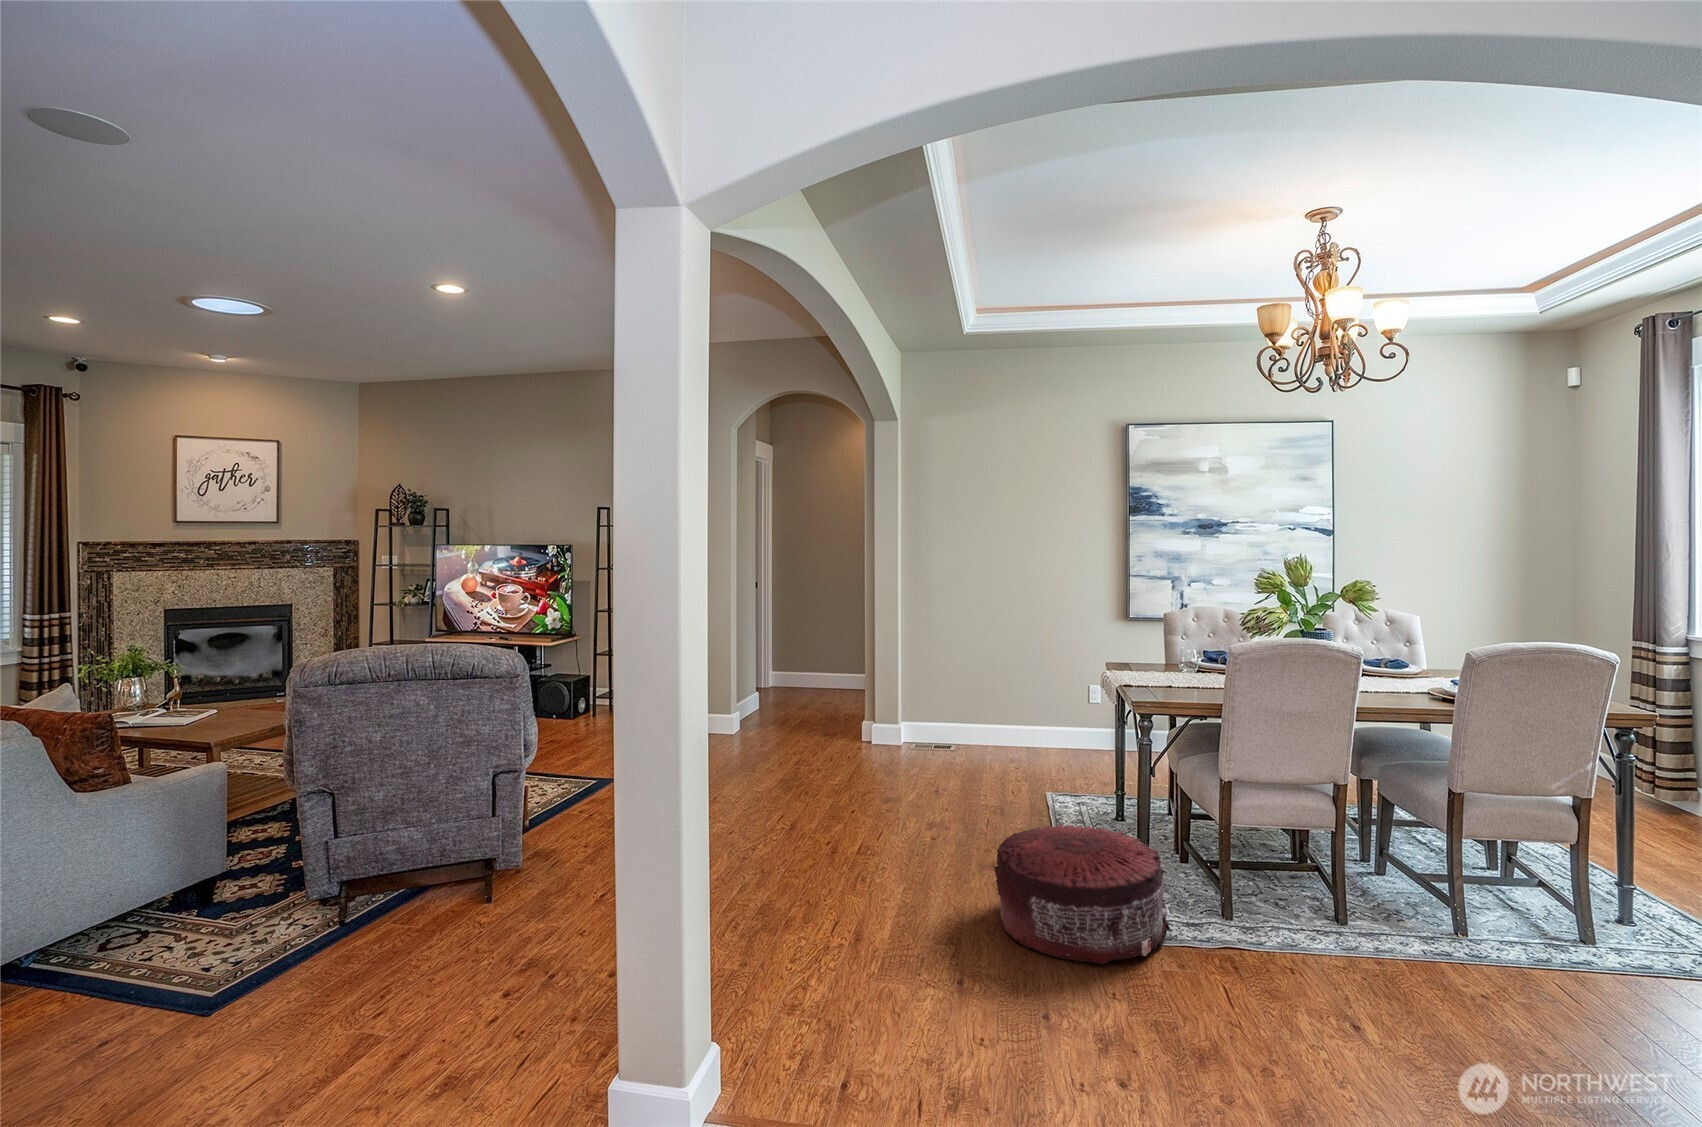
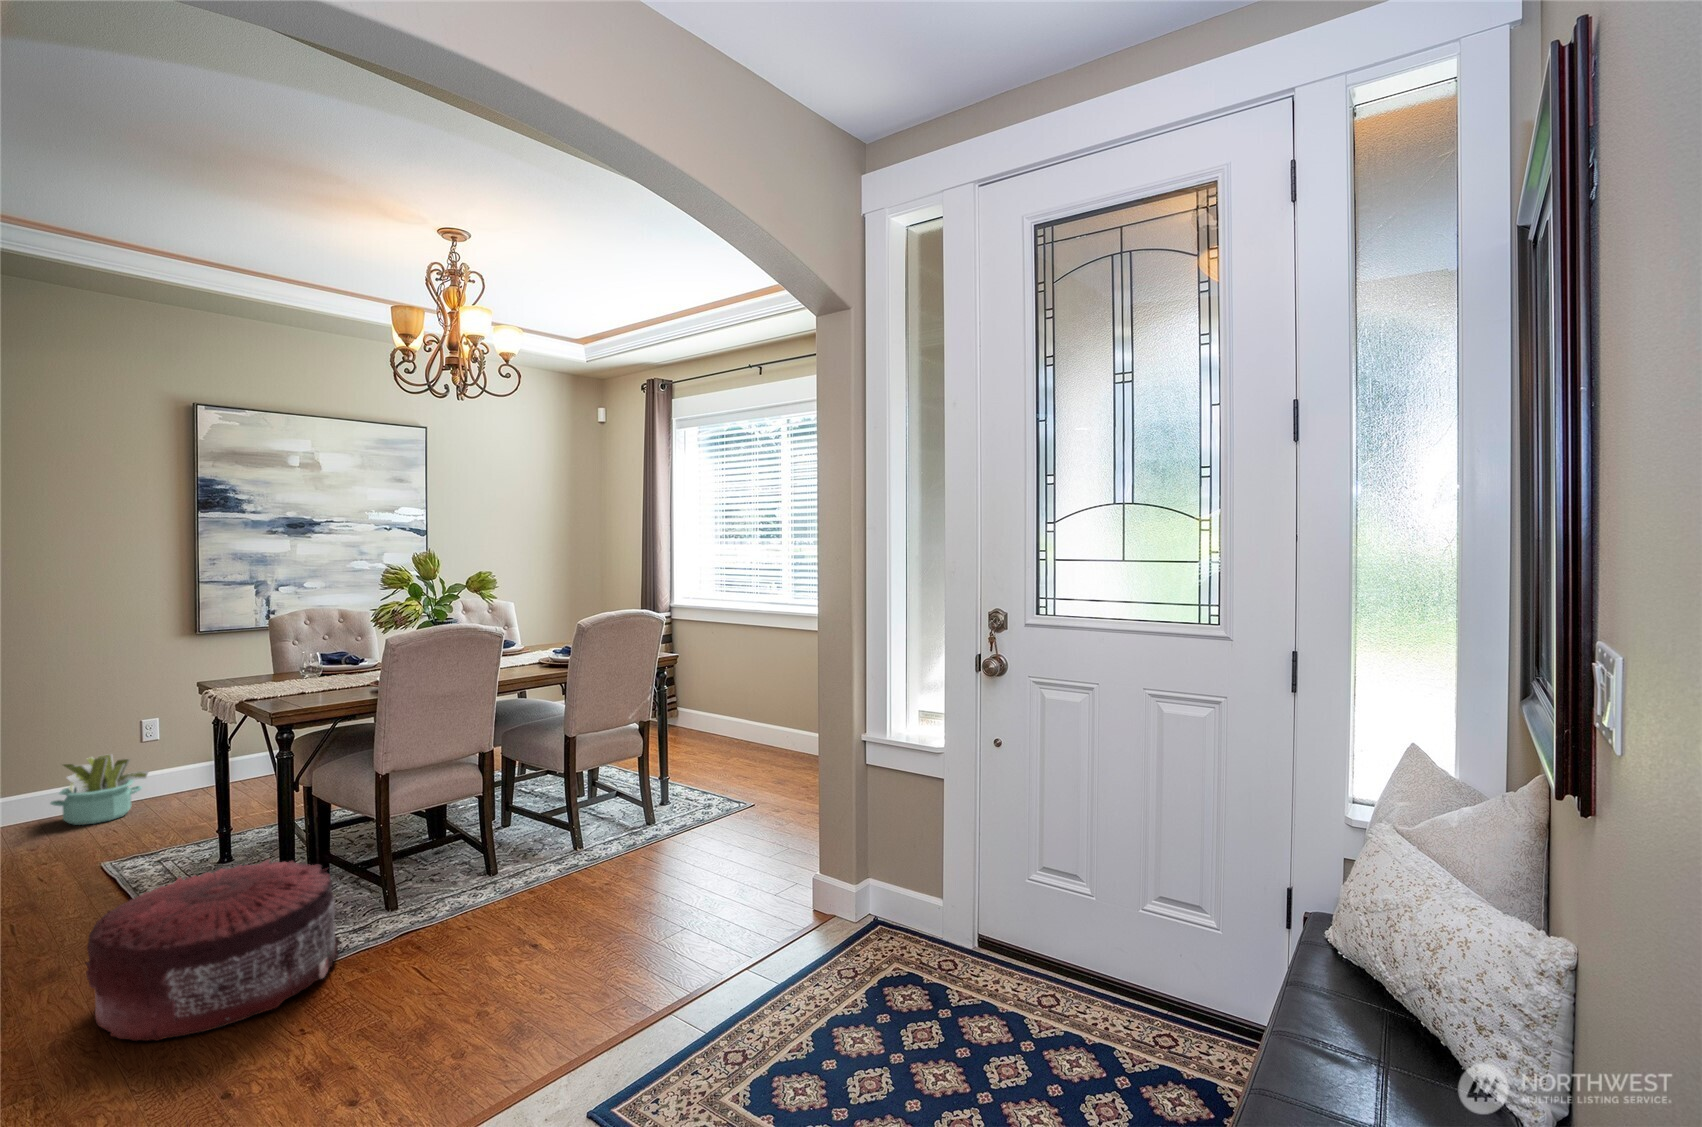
decorative plant: none [1033,707,1092,759] -> present [51,754,148,825]

